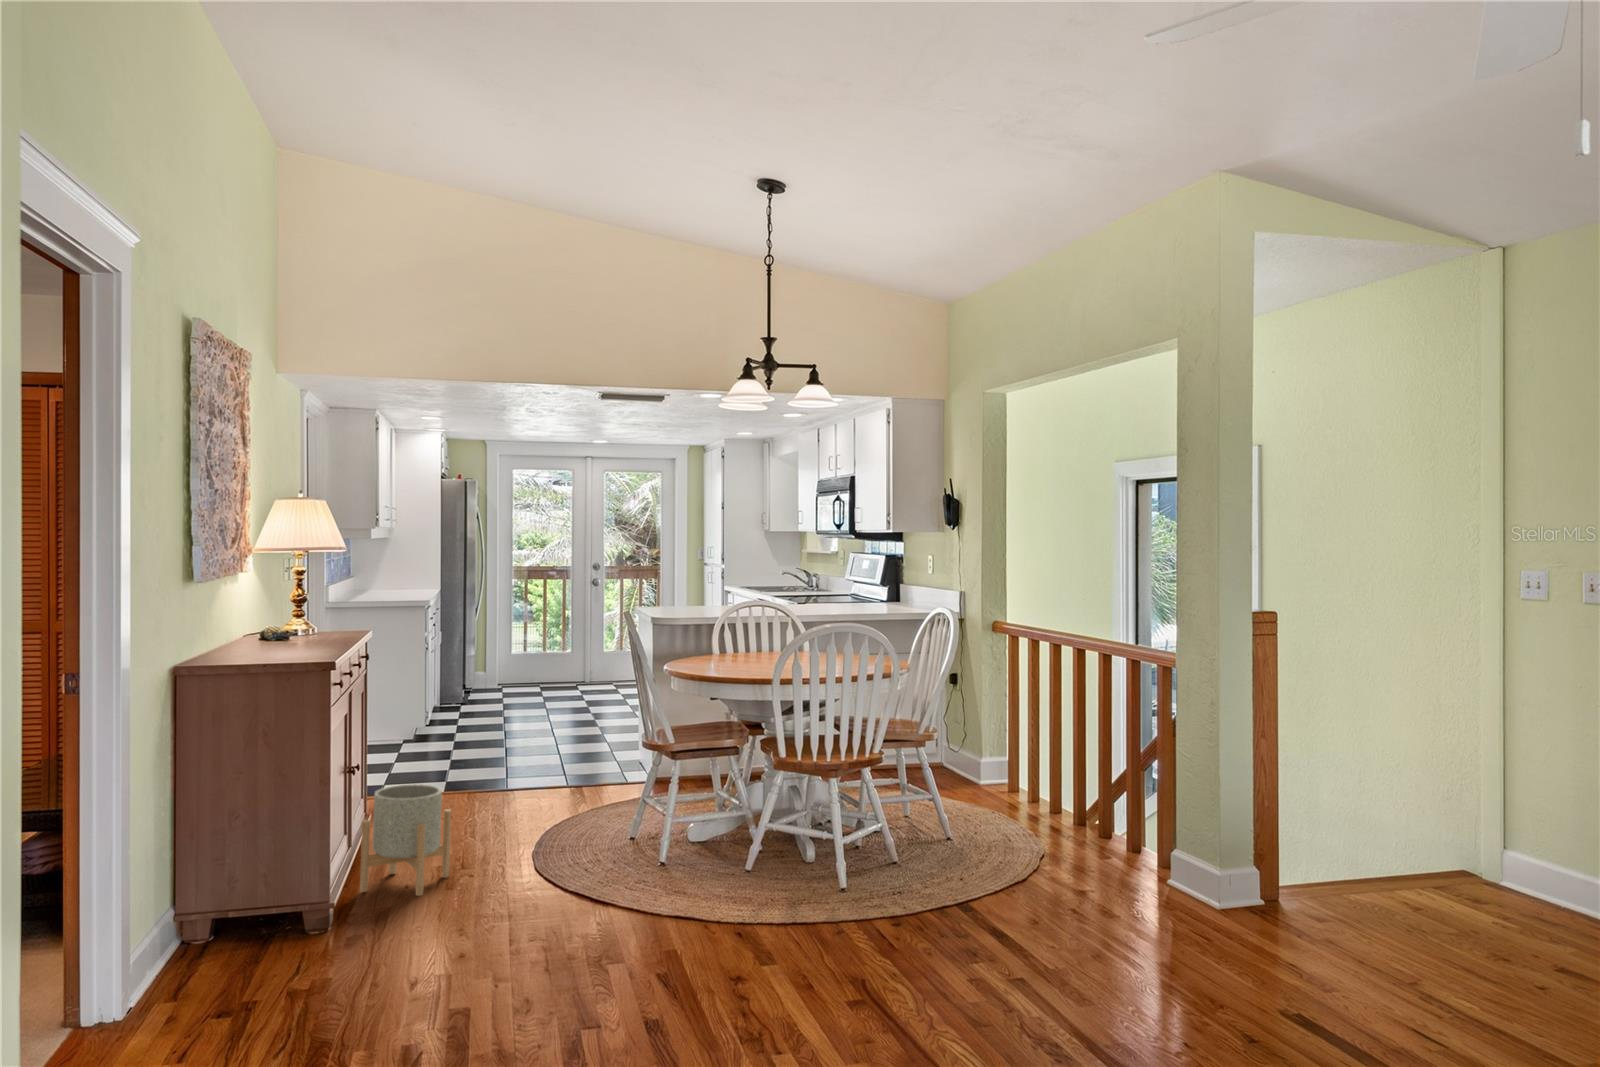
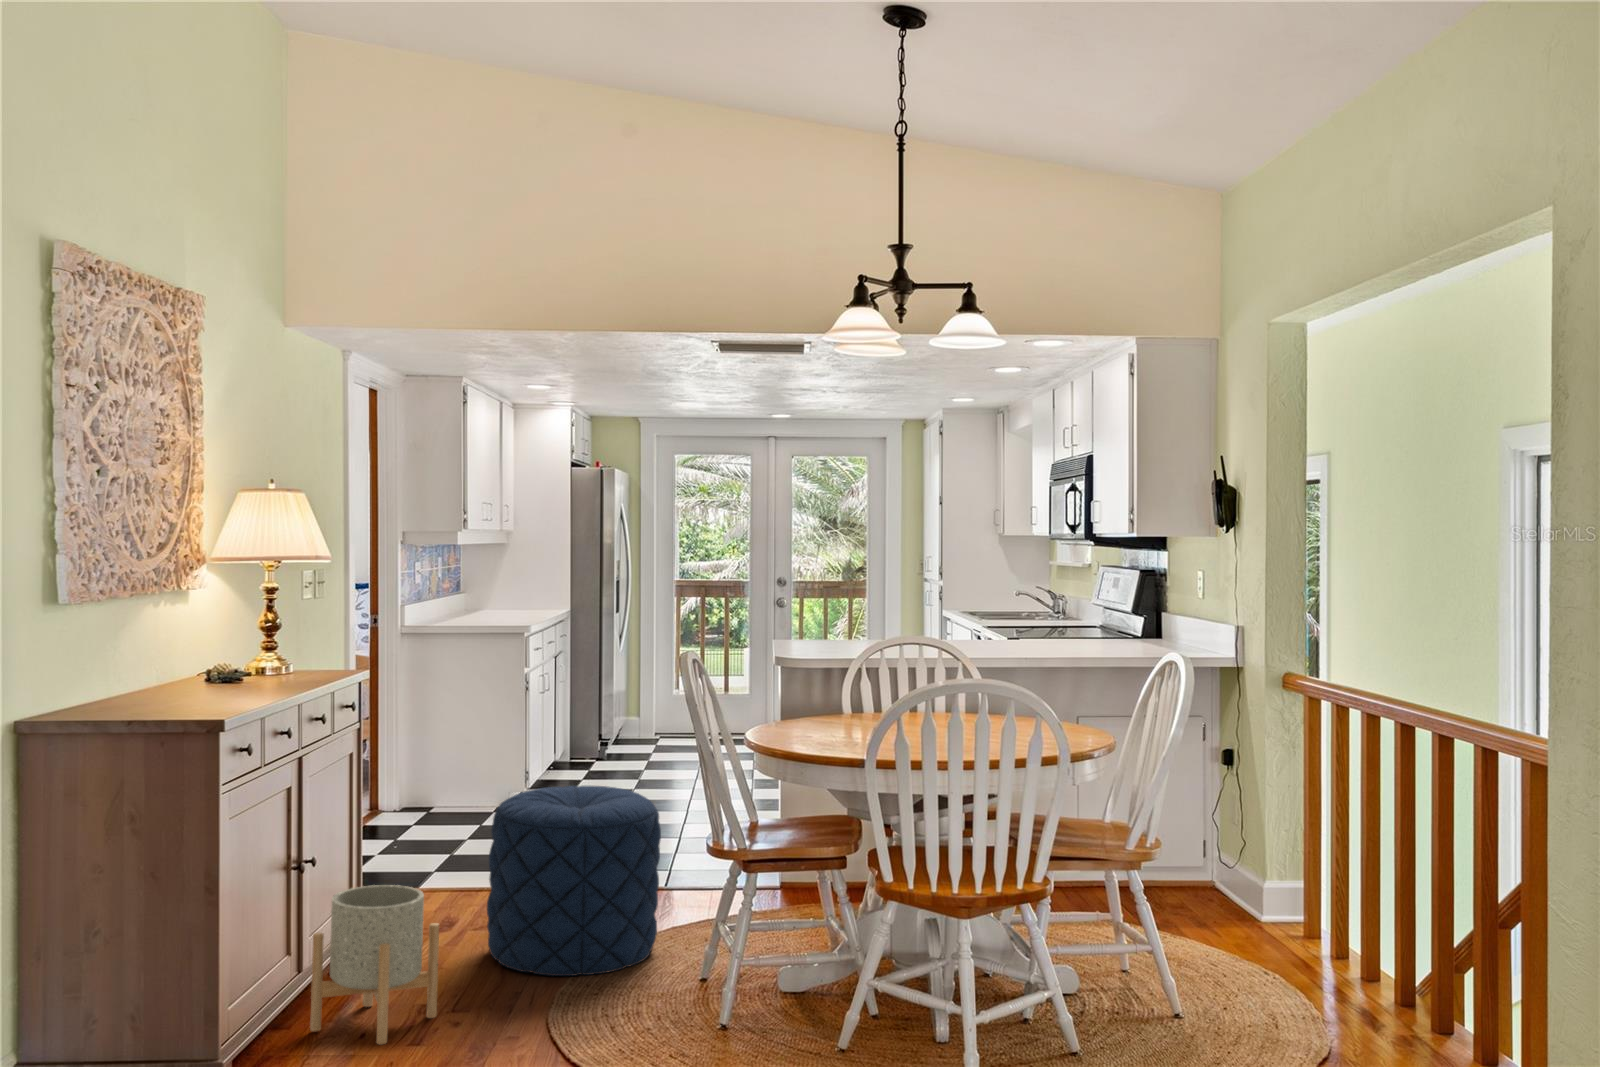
pouf: none [461,712,589,846] -> present [487,786,661,976]

